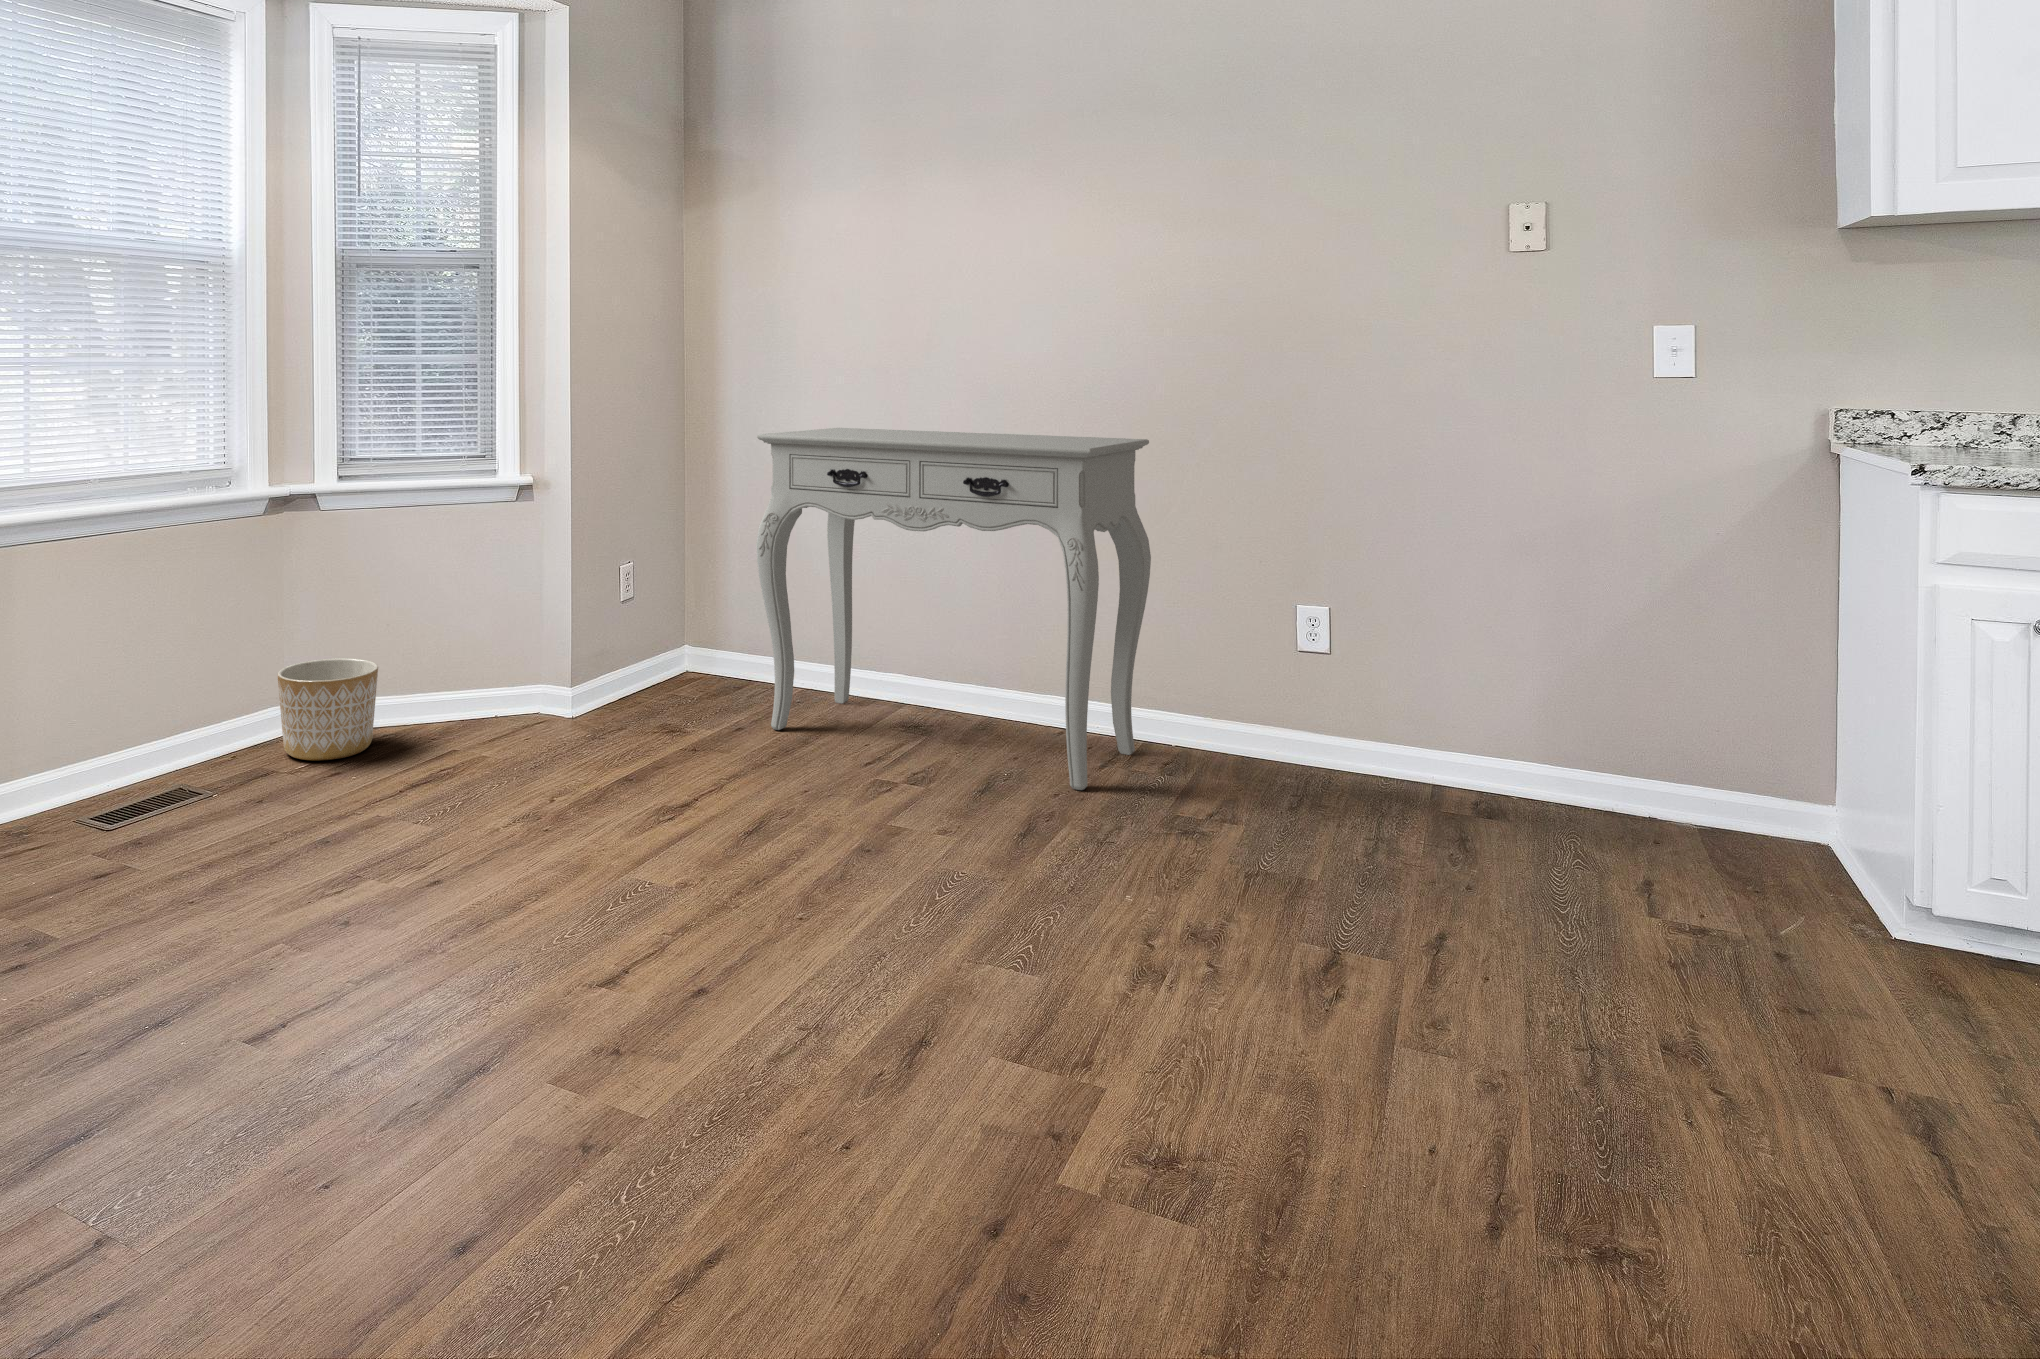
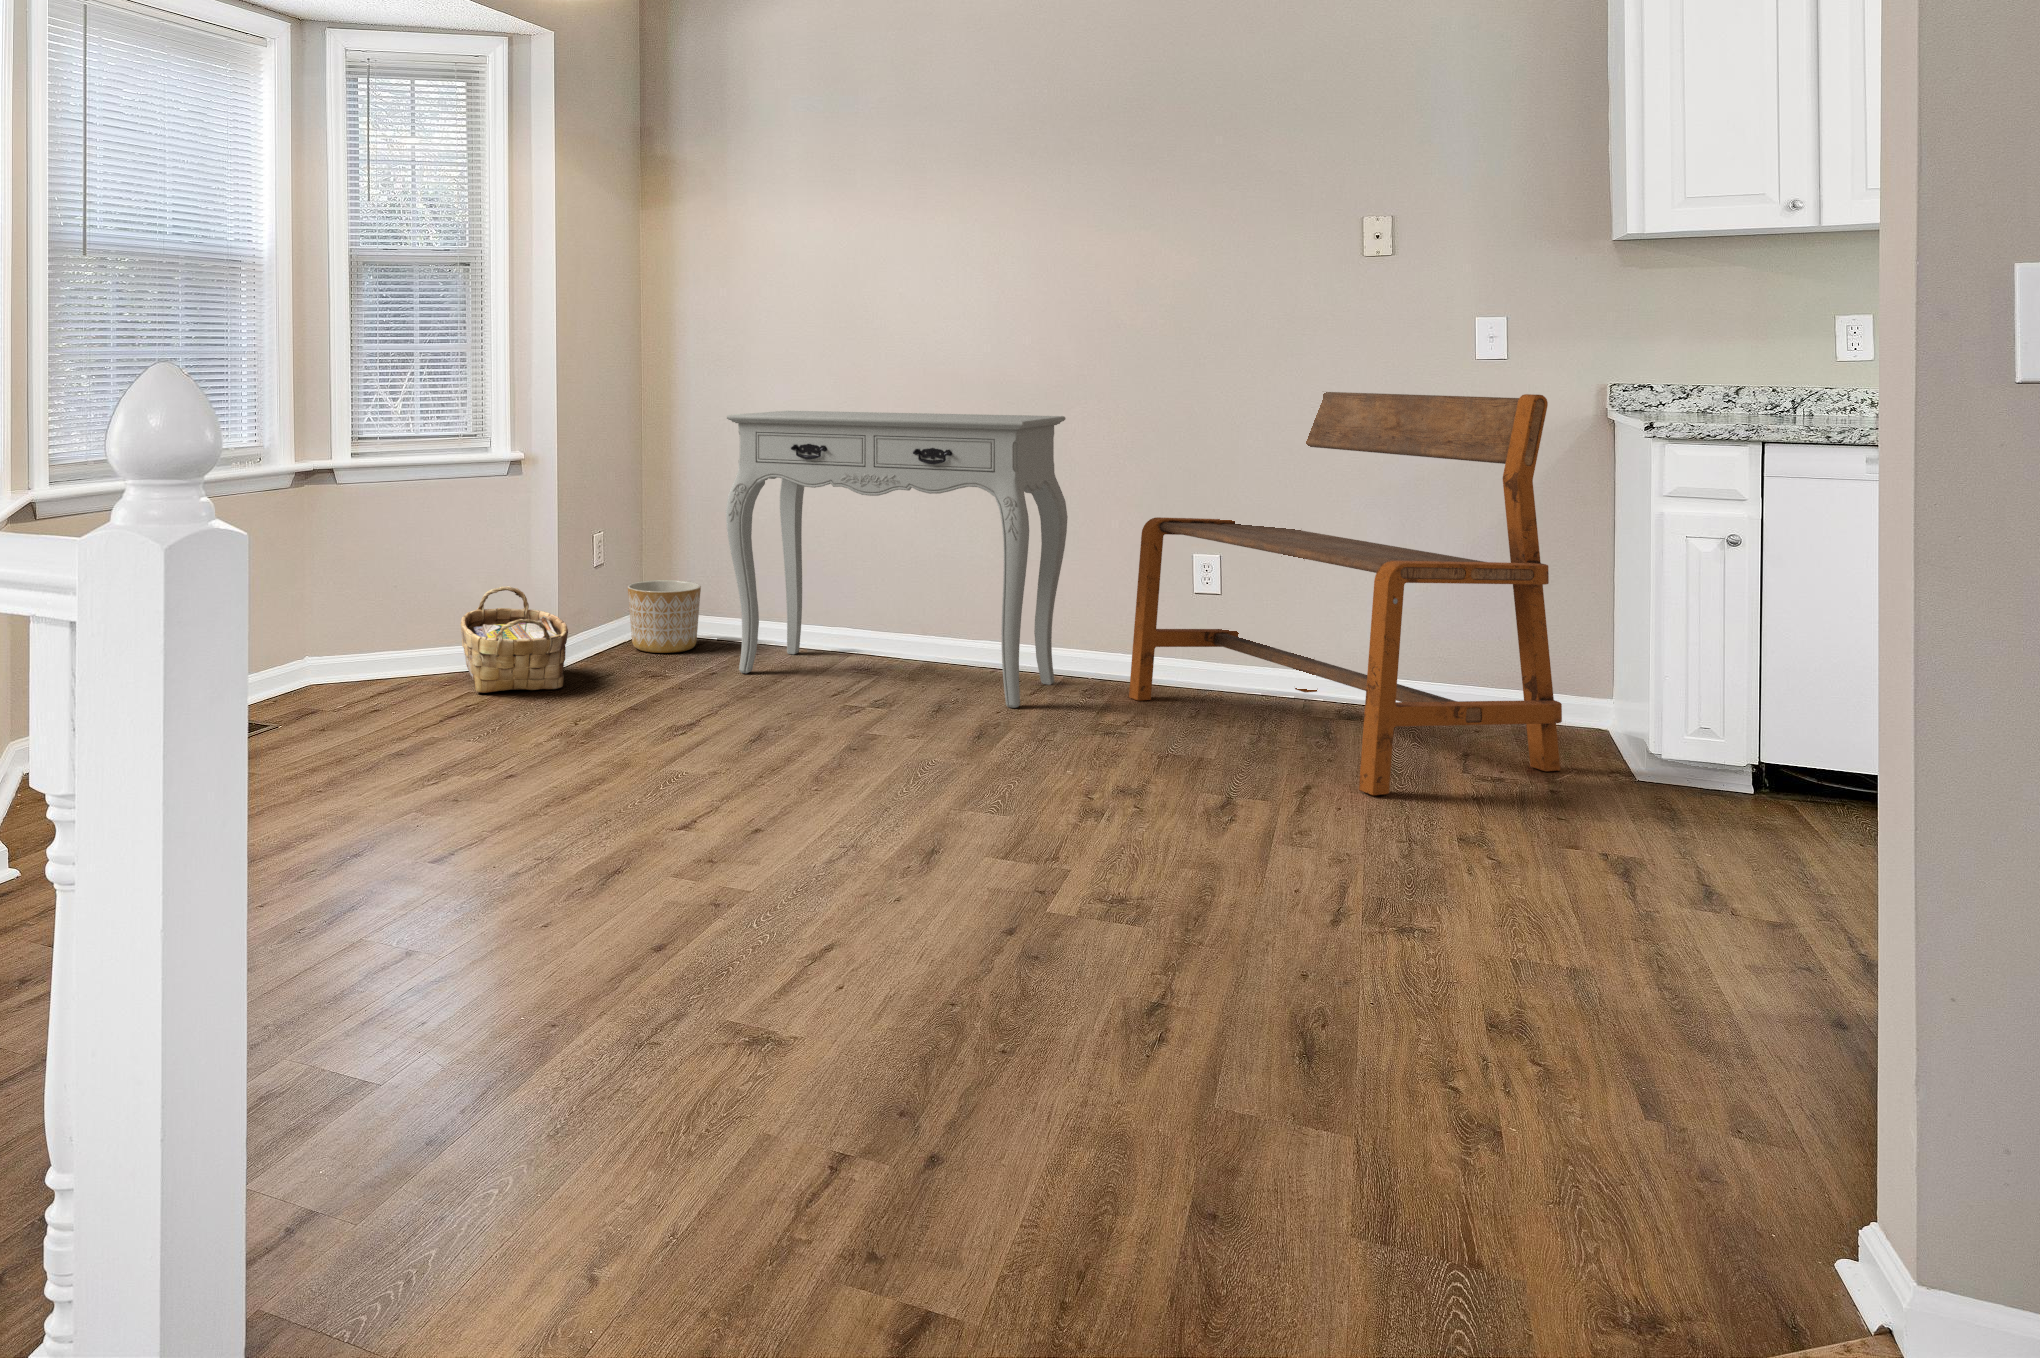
bench: none [1222,408,1787,956] -> present [1129,392,1562,795]
woven basket: none [451,625,573,752] -> present [461,586,568,693]
planter: present [277,658,378,760] -> present [628,580,701,653]

